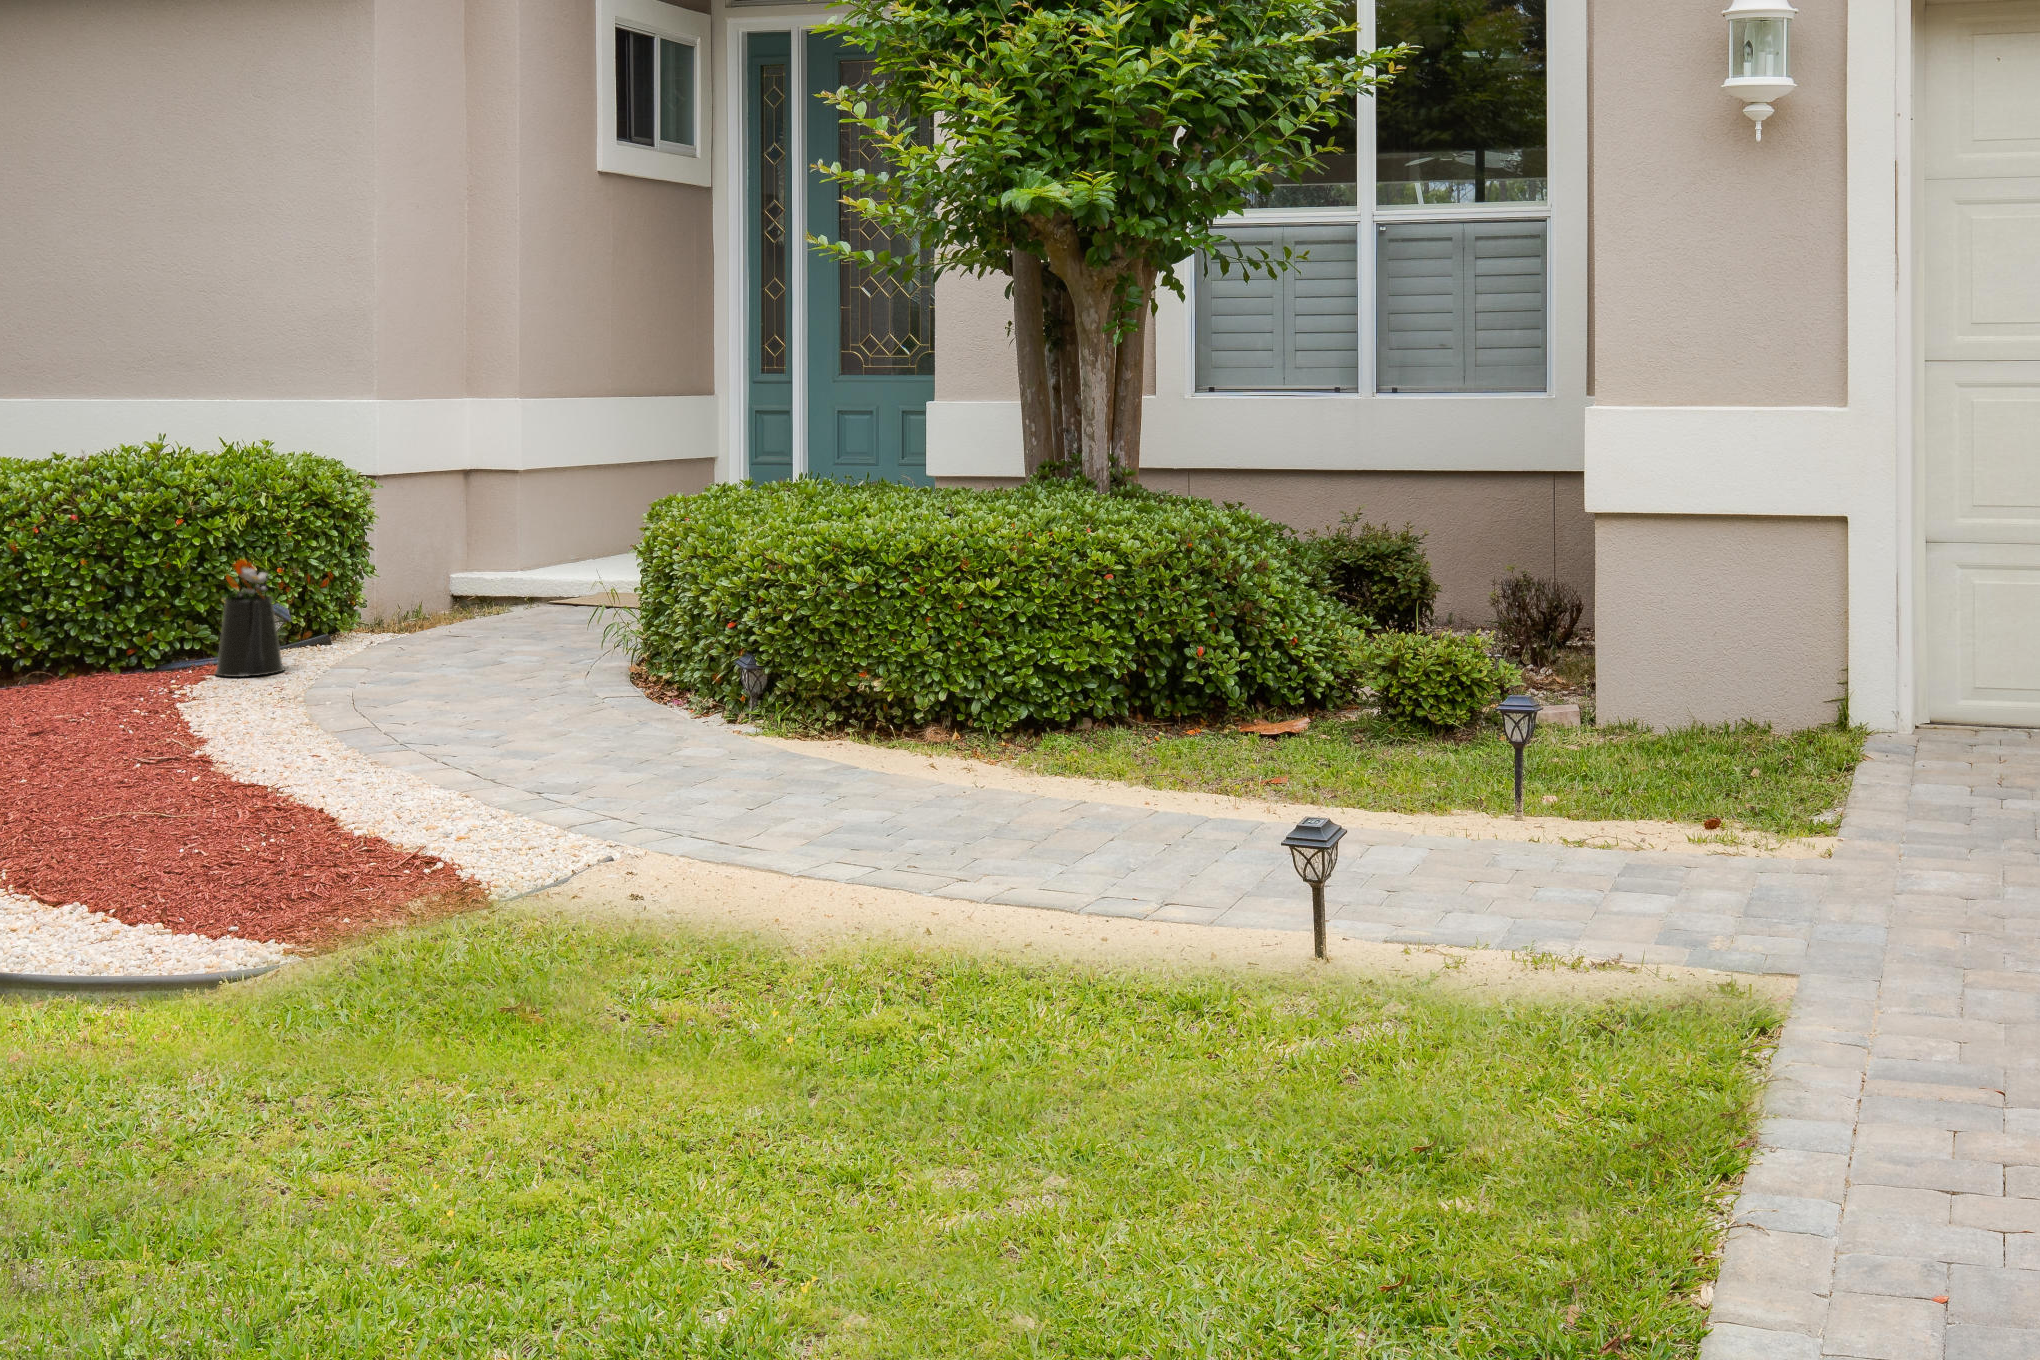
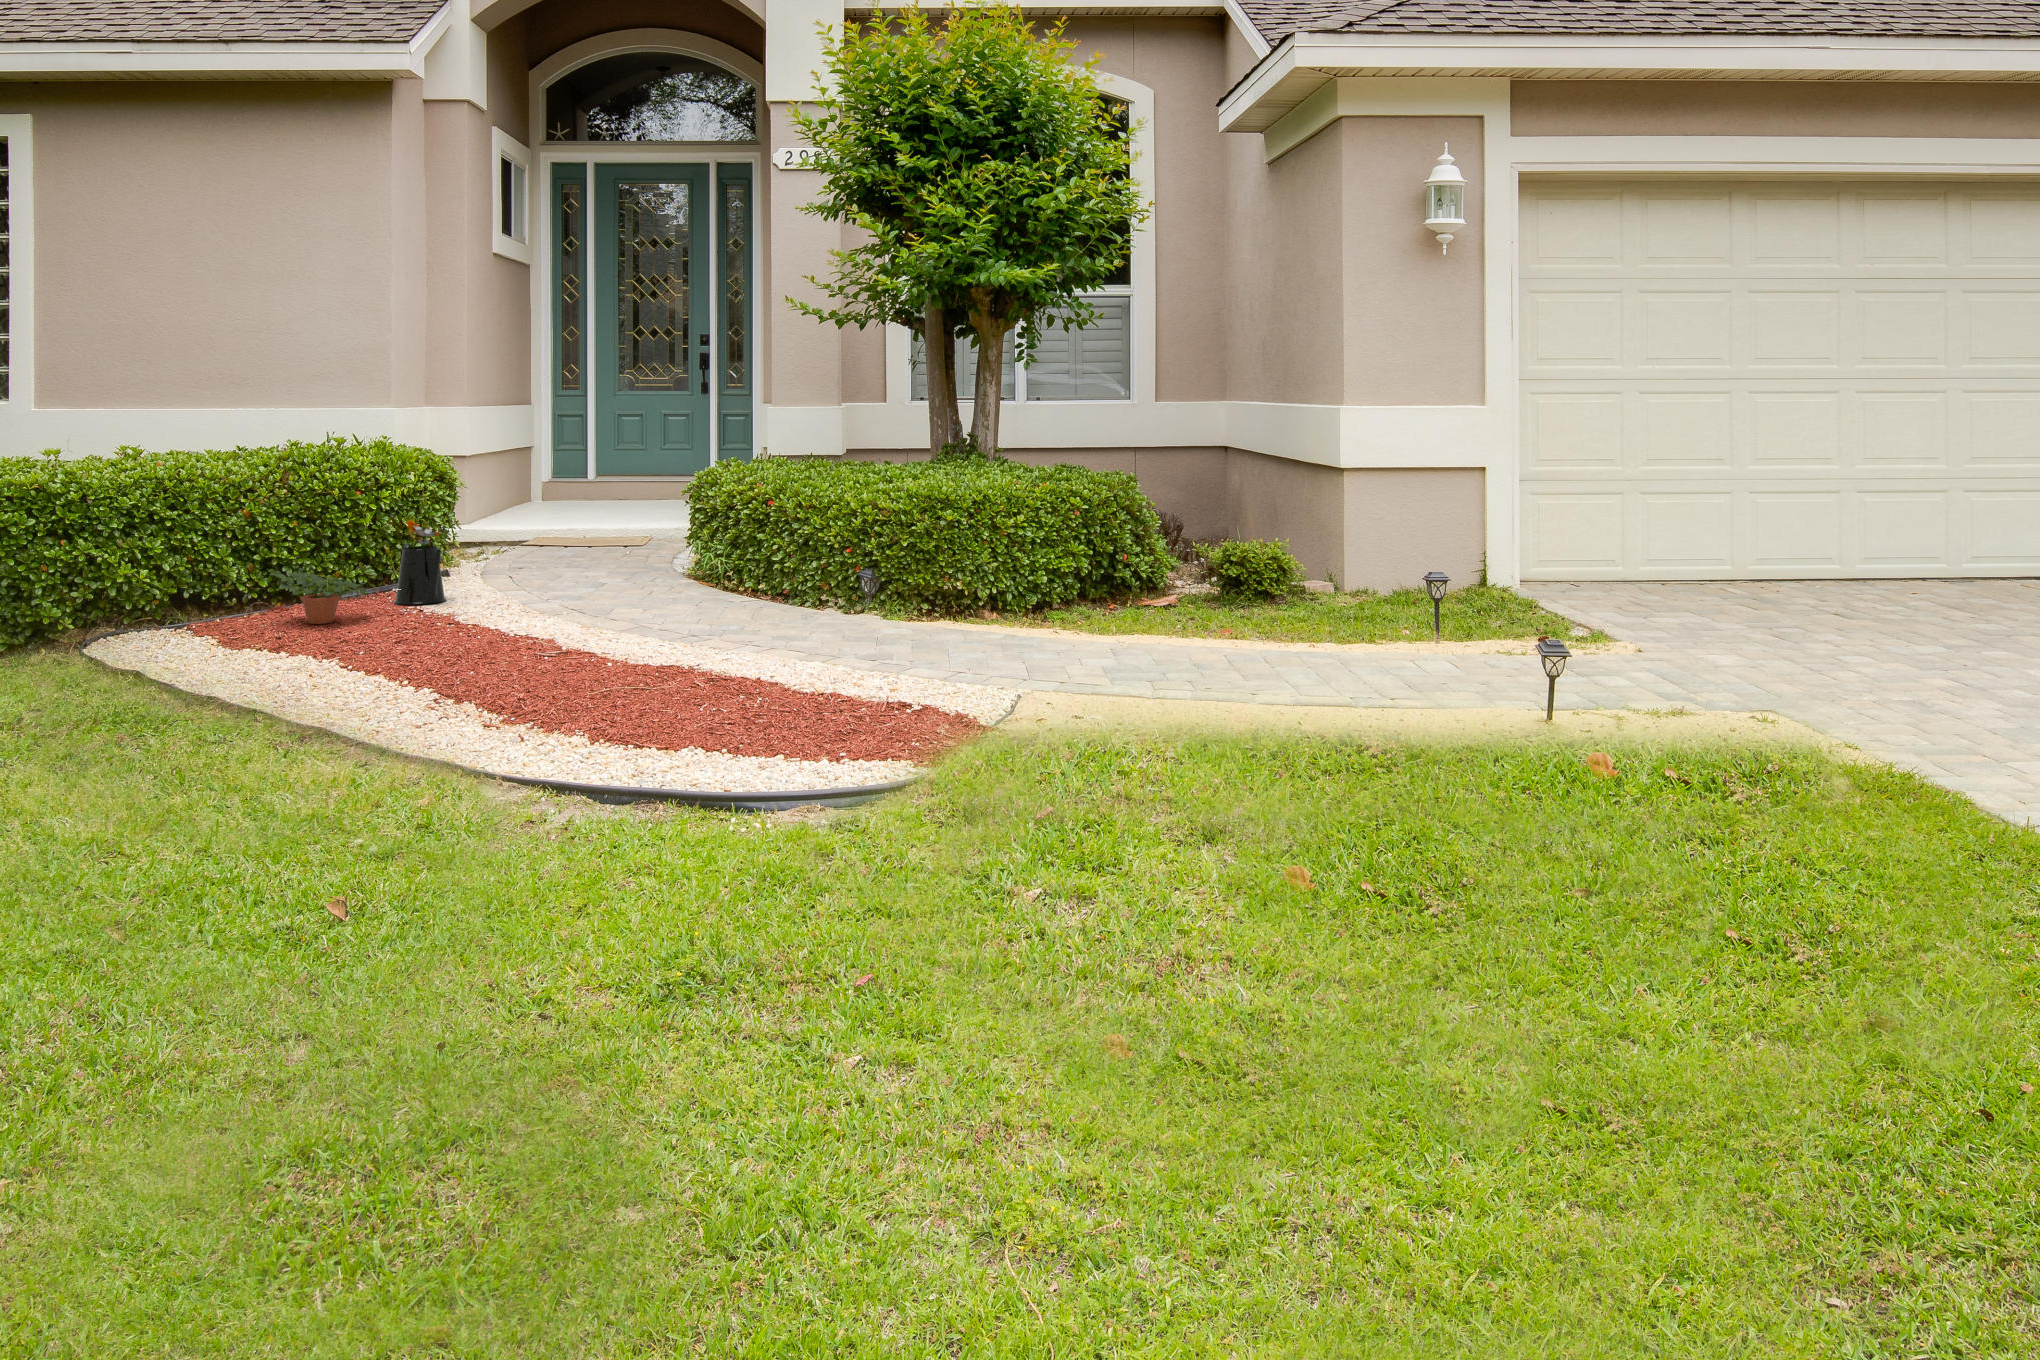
potted plant: none [11,623,150,701] -> present [270,568,373,624]

